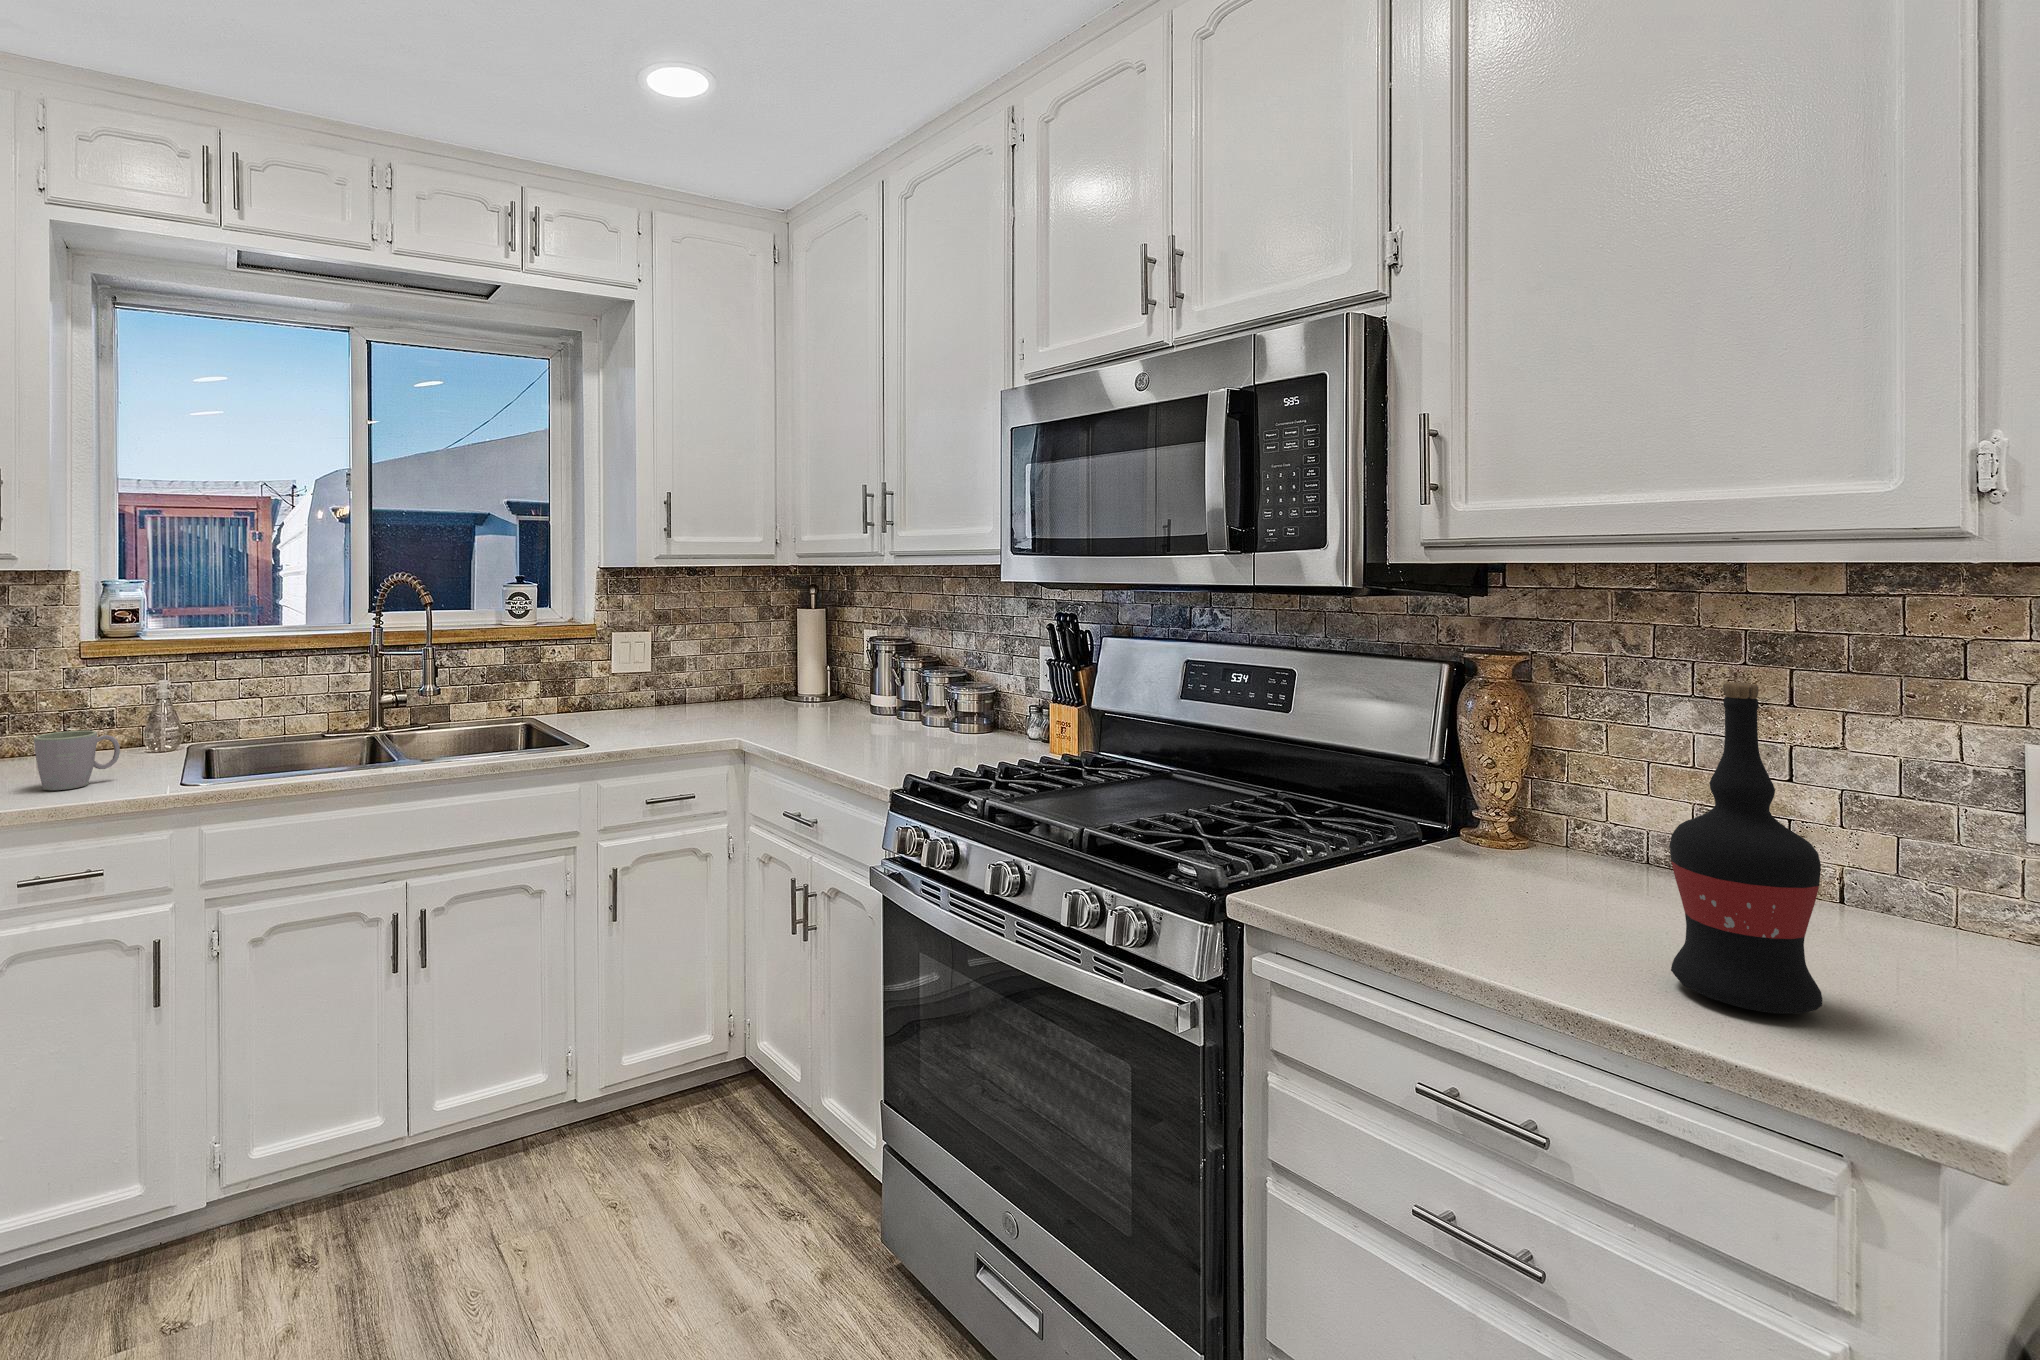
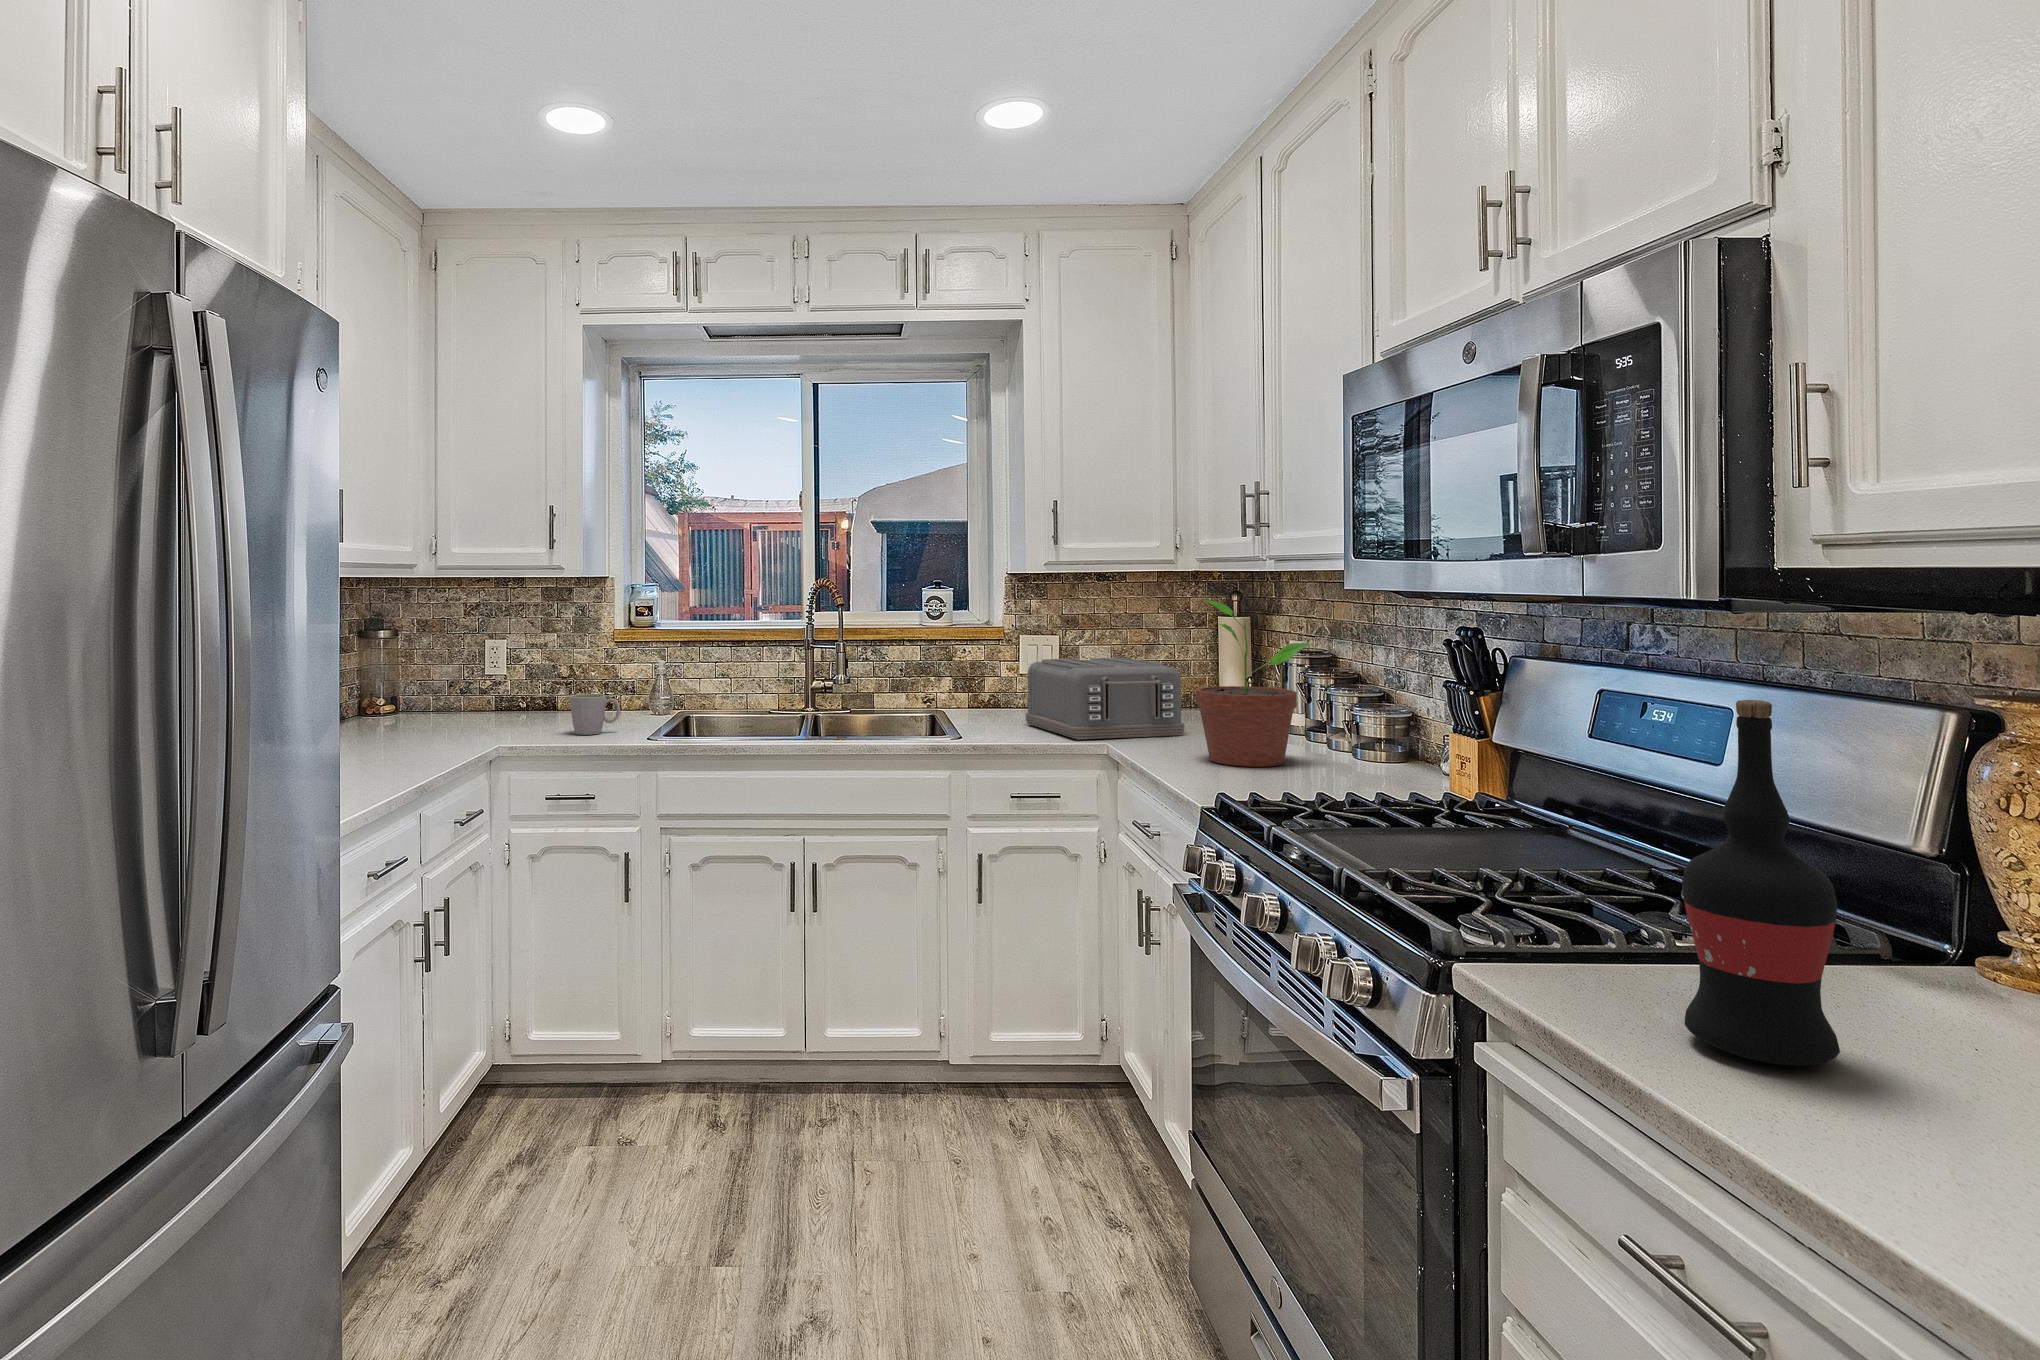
potted plant: none [853,593,955,751] -> present [1196,600,1311,767]
toaster: none [640,650,804,737] -> present [1025,658,1185,740]

